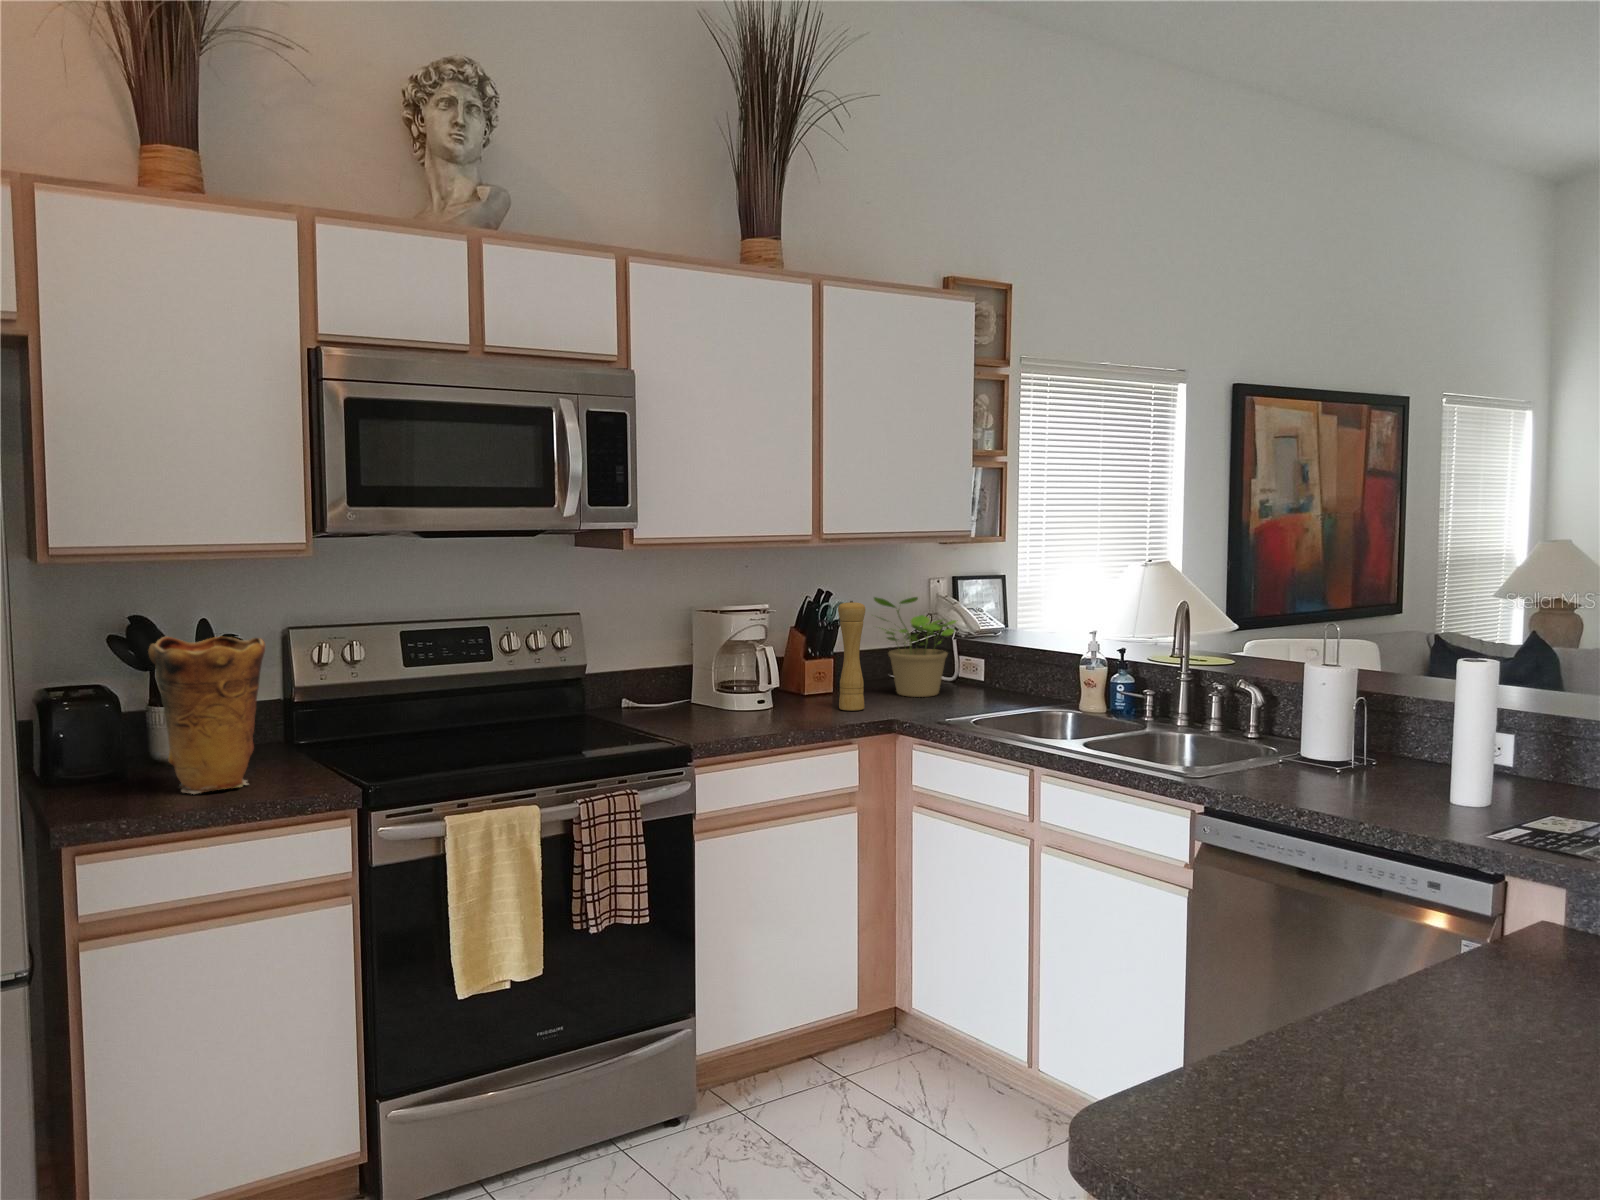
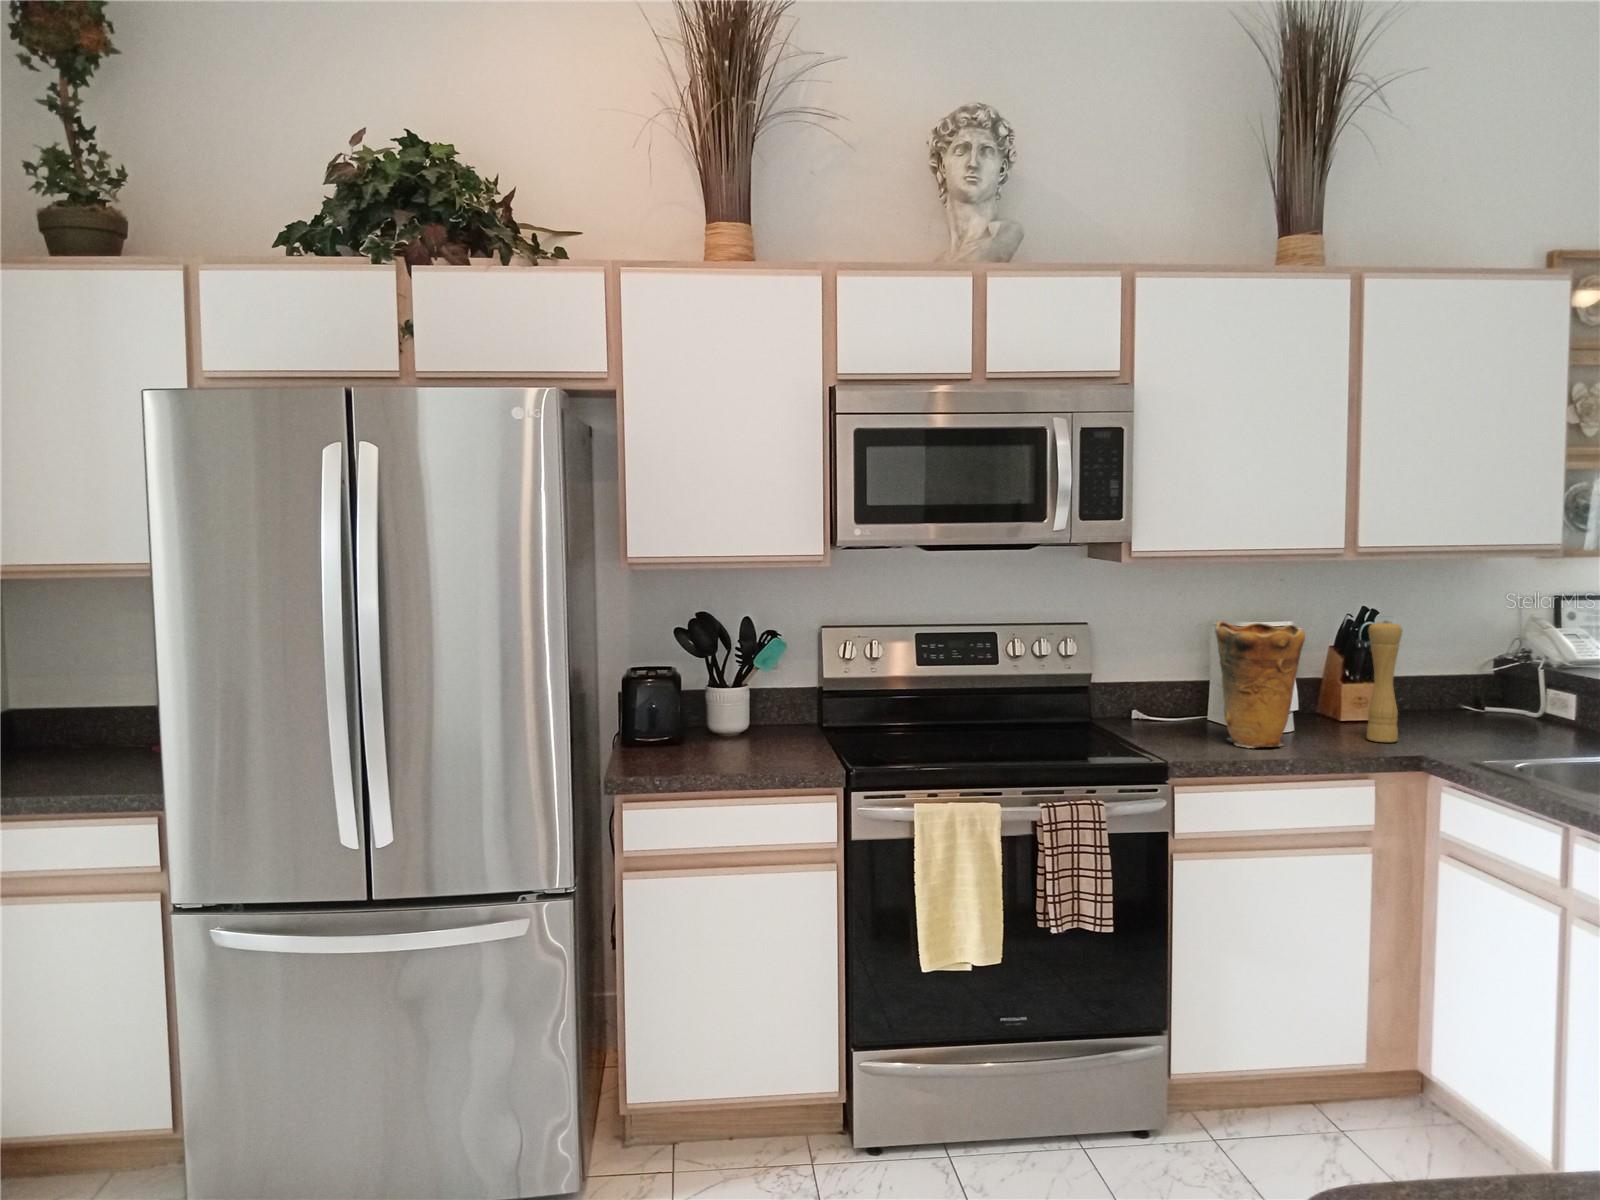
potted plant: present [874,597,956,697] -> none [1418,617,1535,734]
vase: present [148,637,265,794] -> present [1215,621,1305,748]

